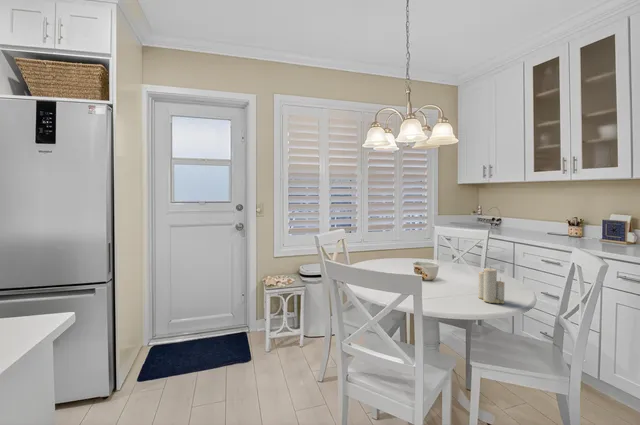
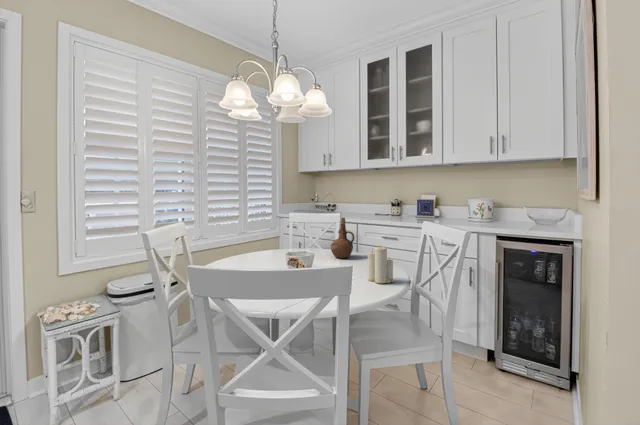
ceramic pitcher: none [461,236,486,274] -> present [331,218,354,258]

